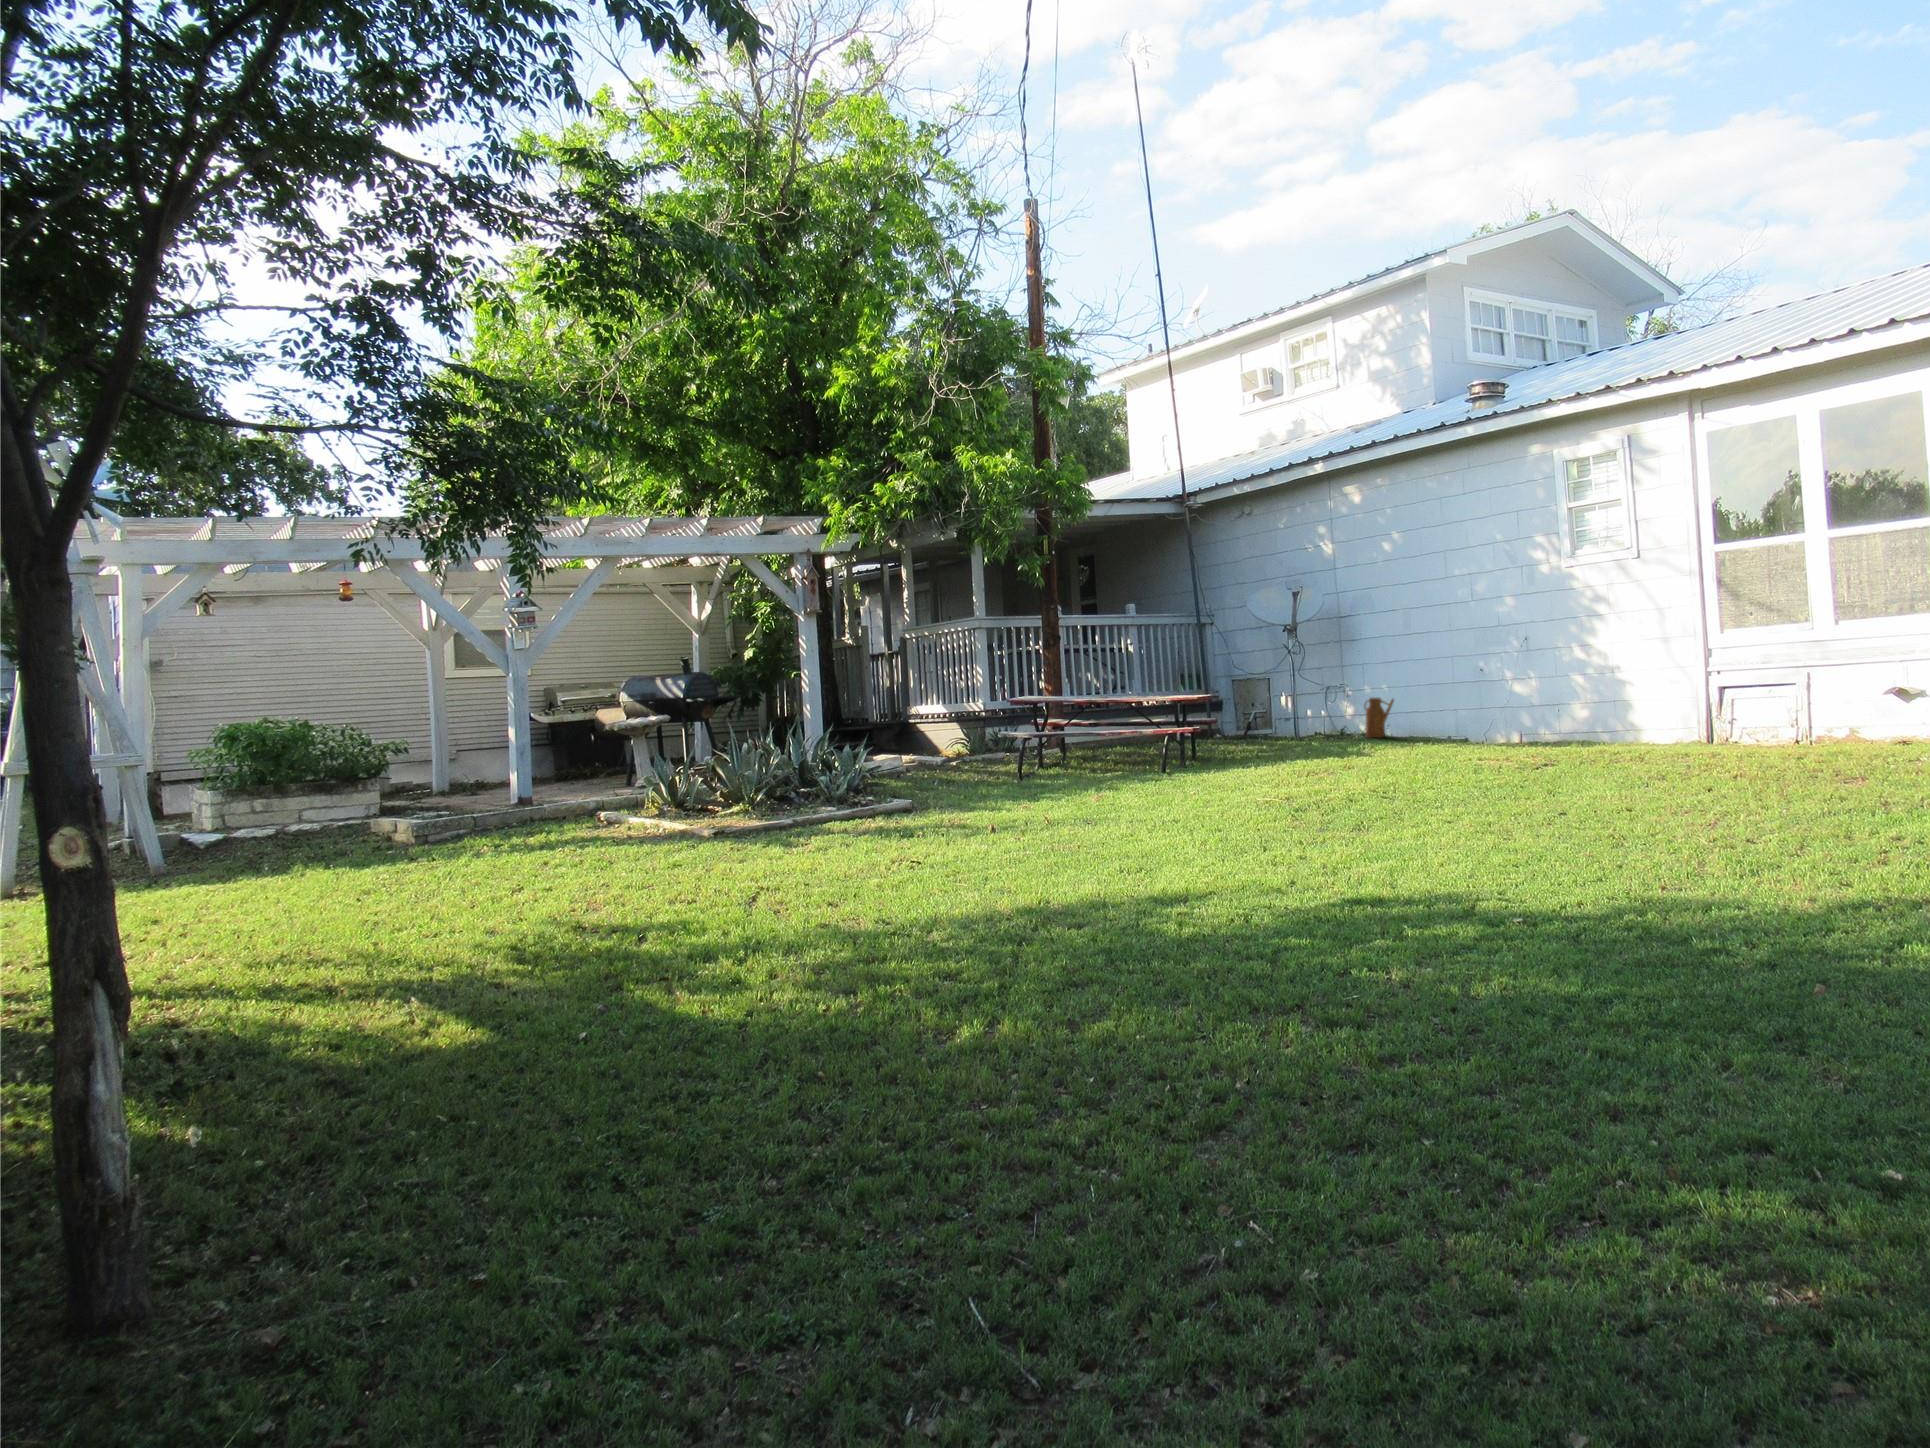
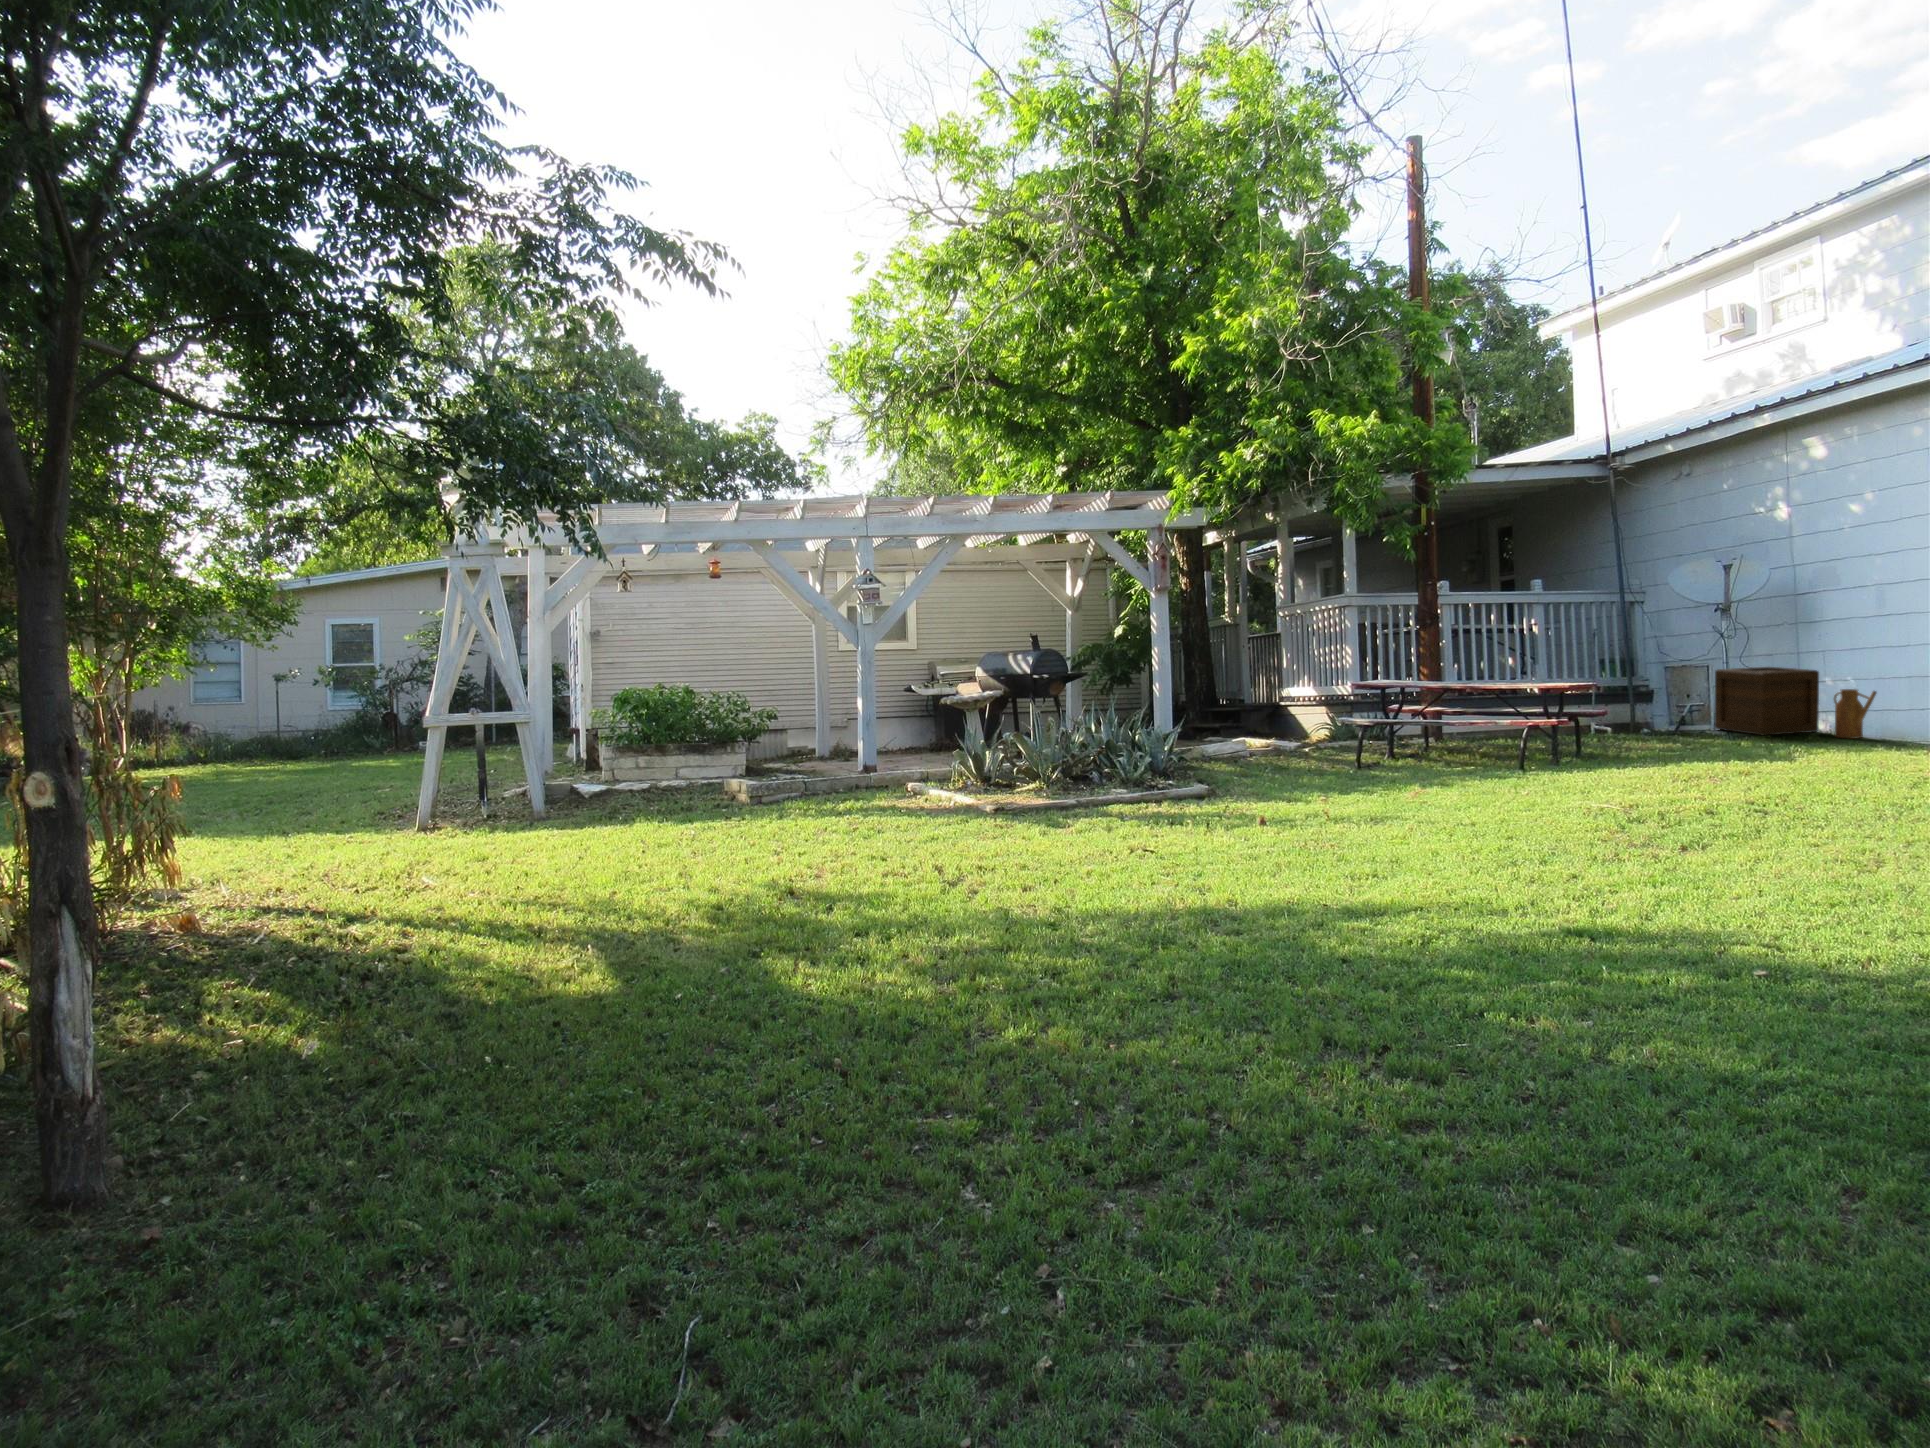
wooden crate: none [1278,680,1353,738] -> present [1714,667,1819,735]

